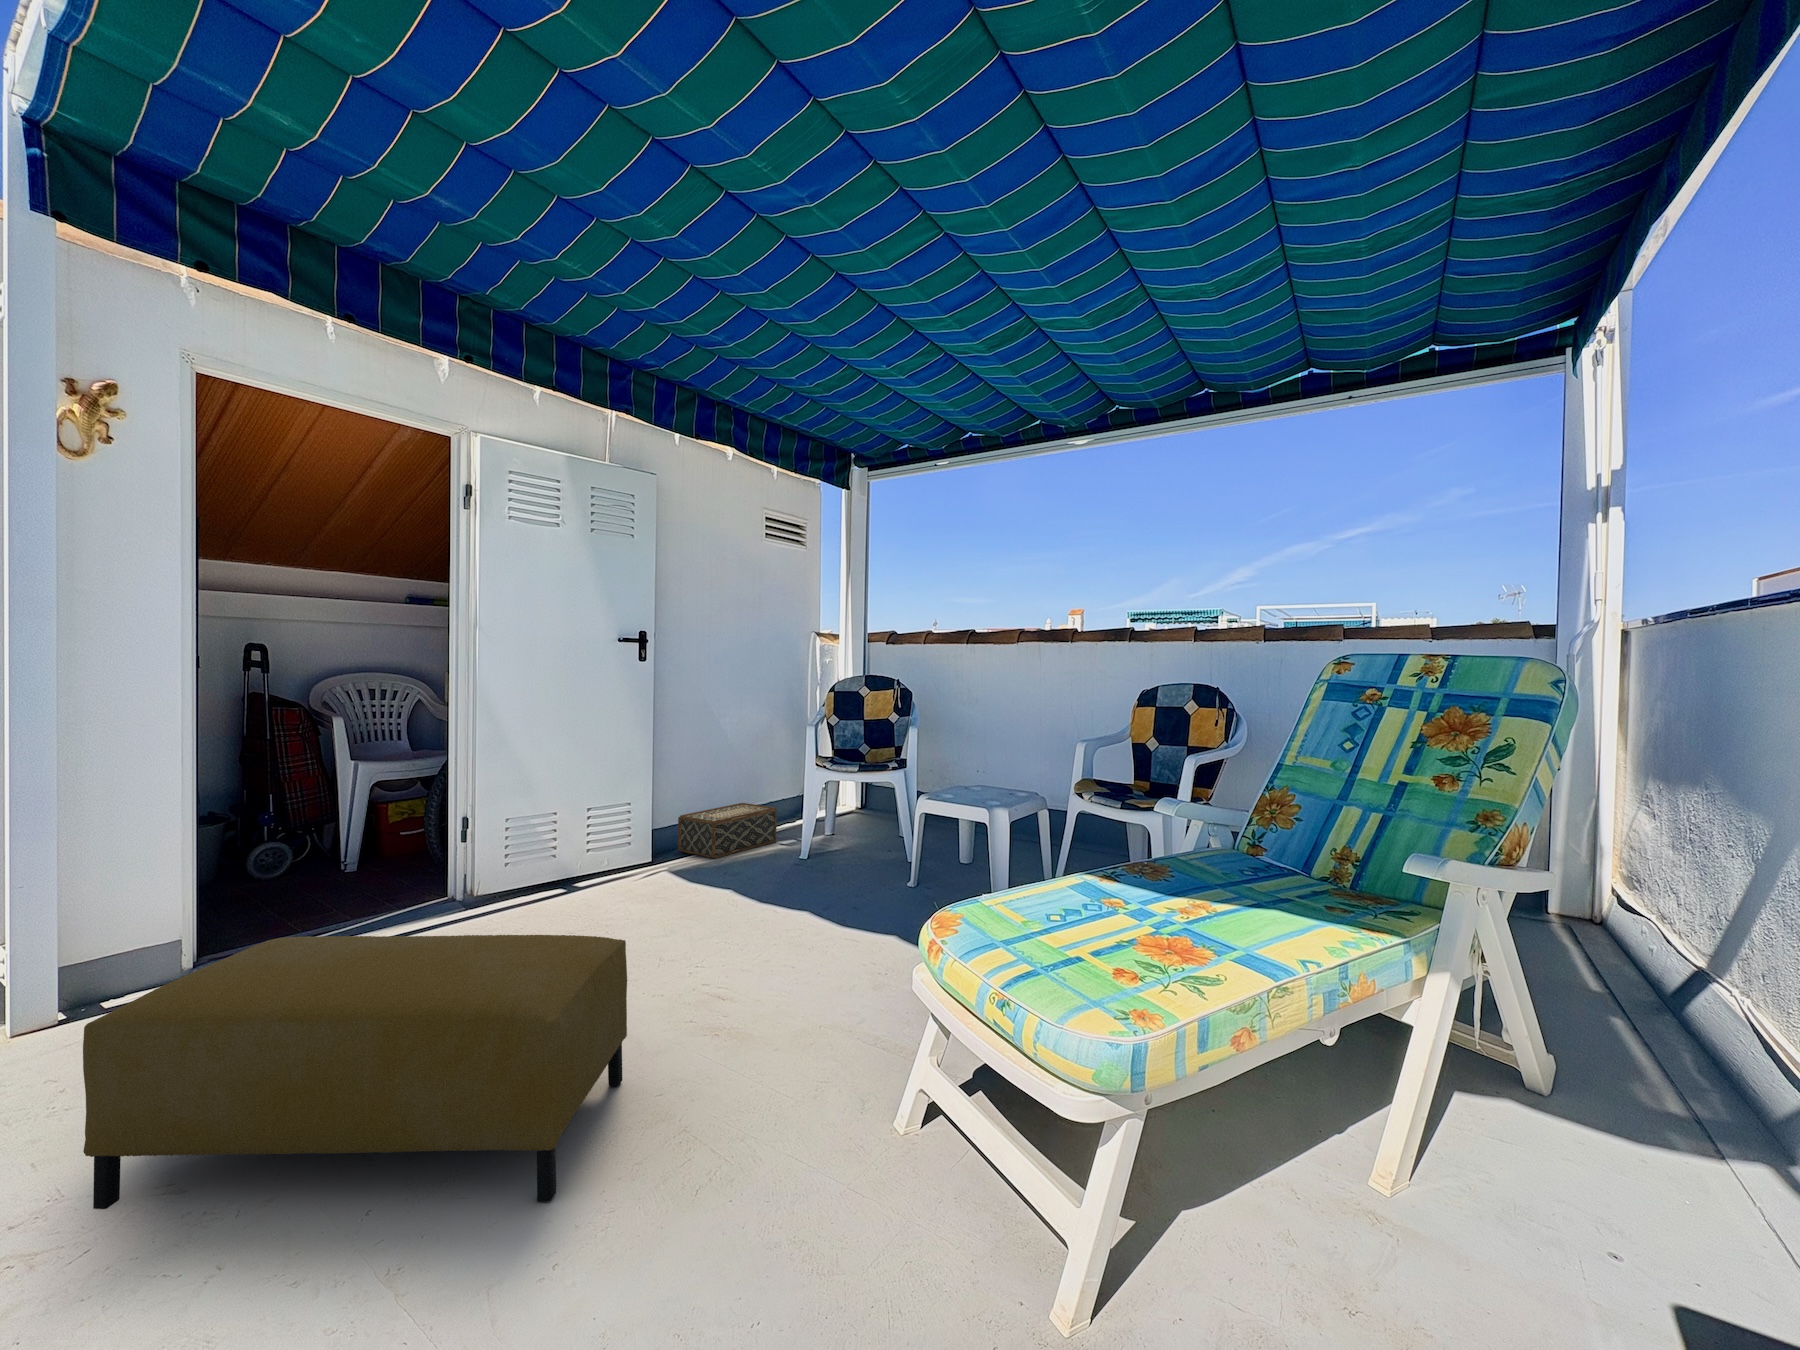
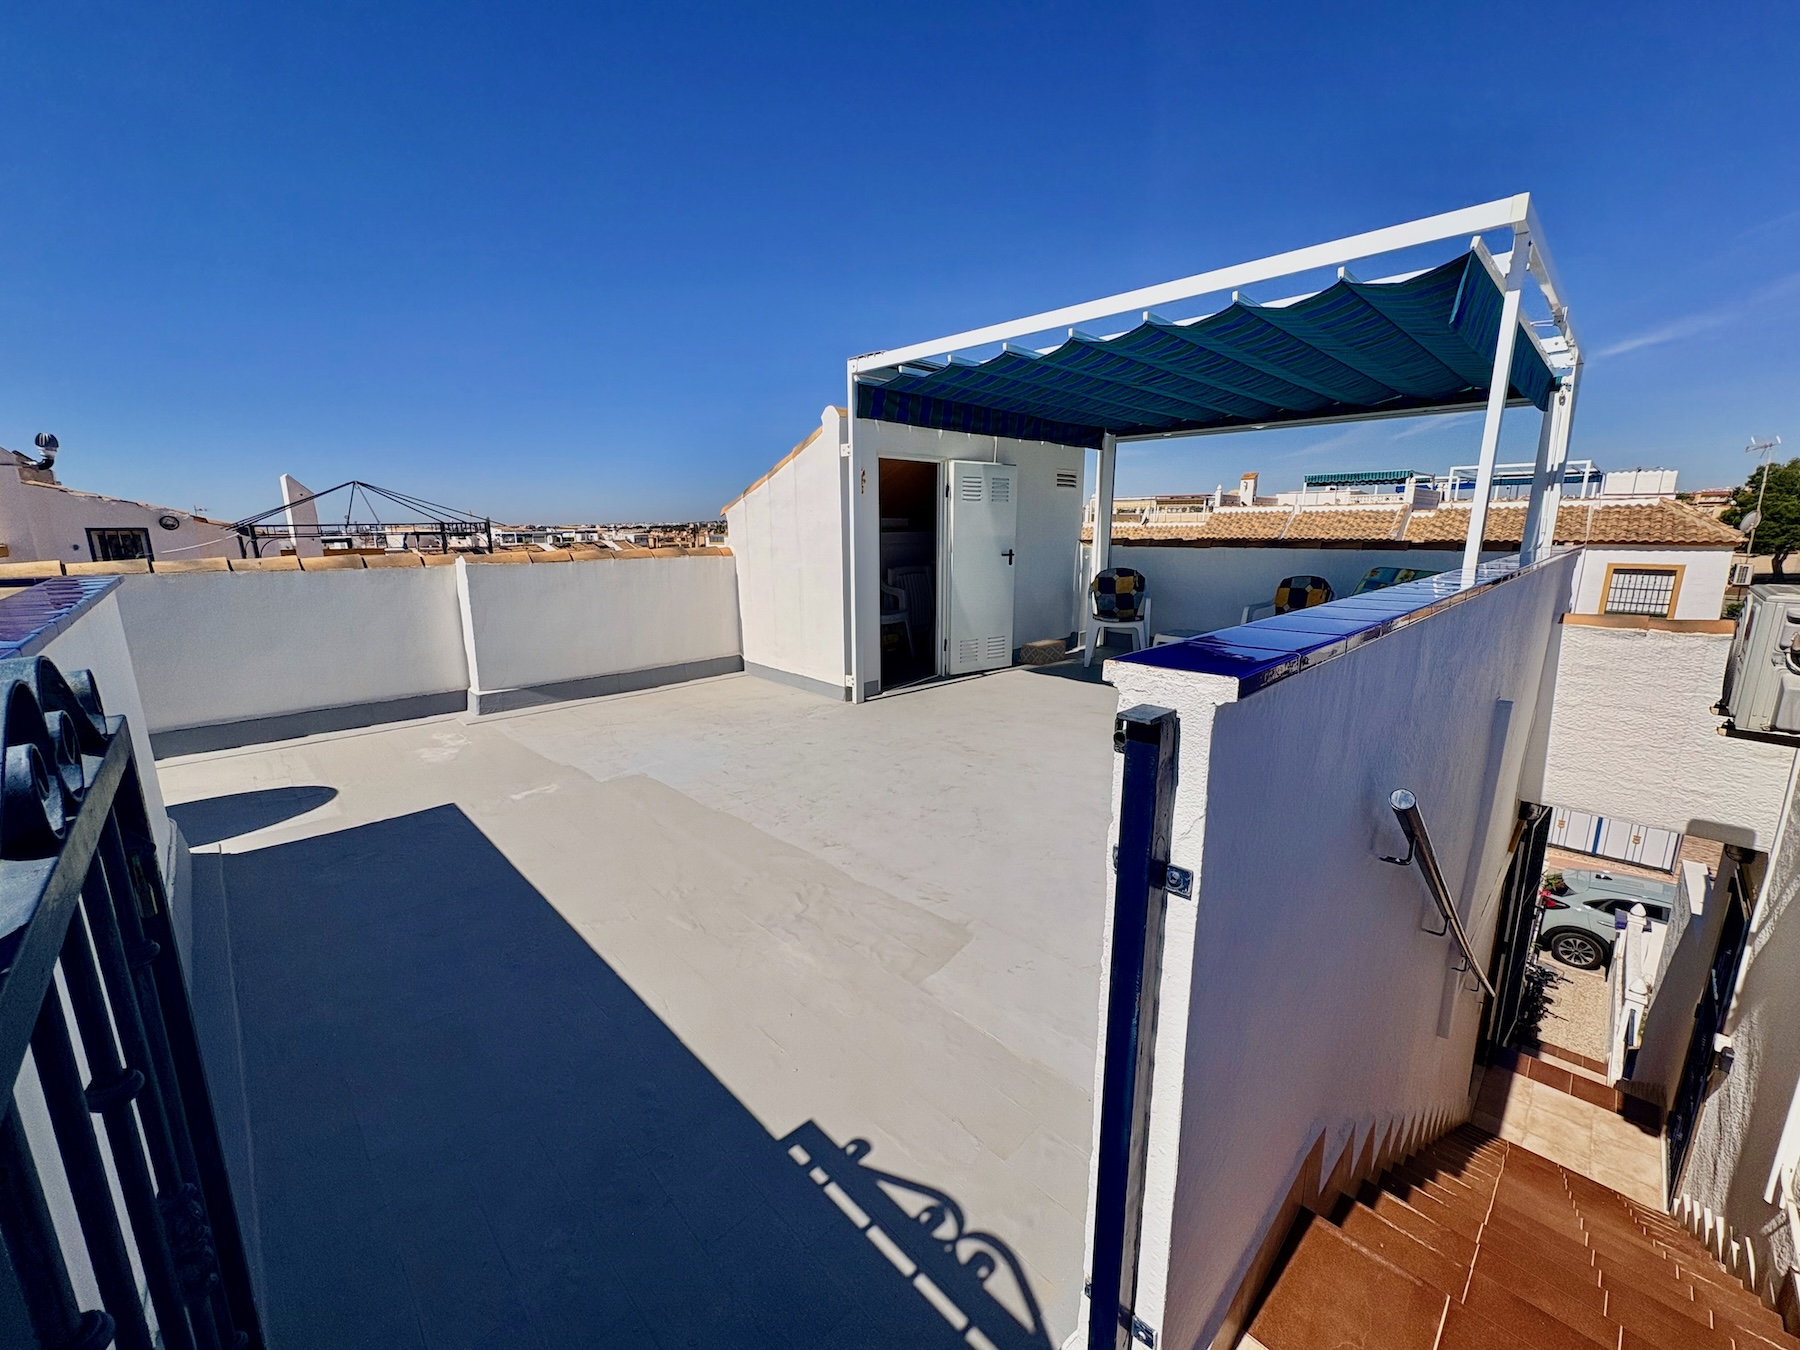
ottoman: present [83,935,627,1209] -> none [954,669,1083,736]

